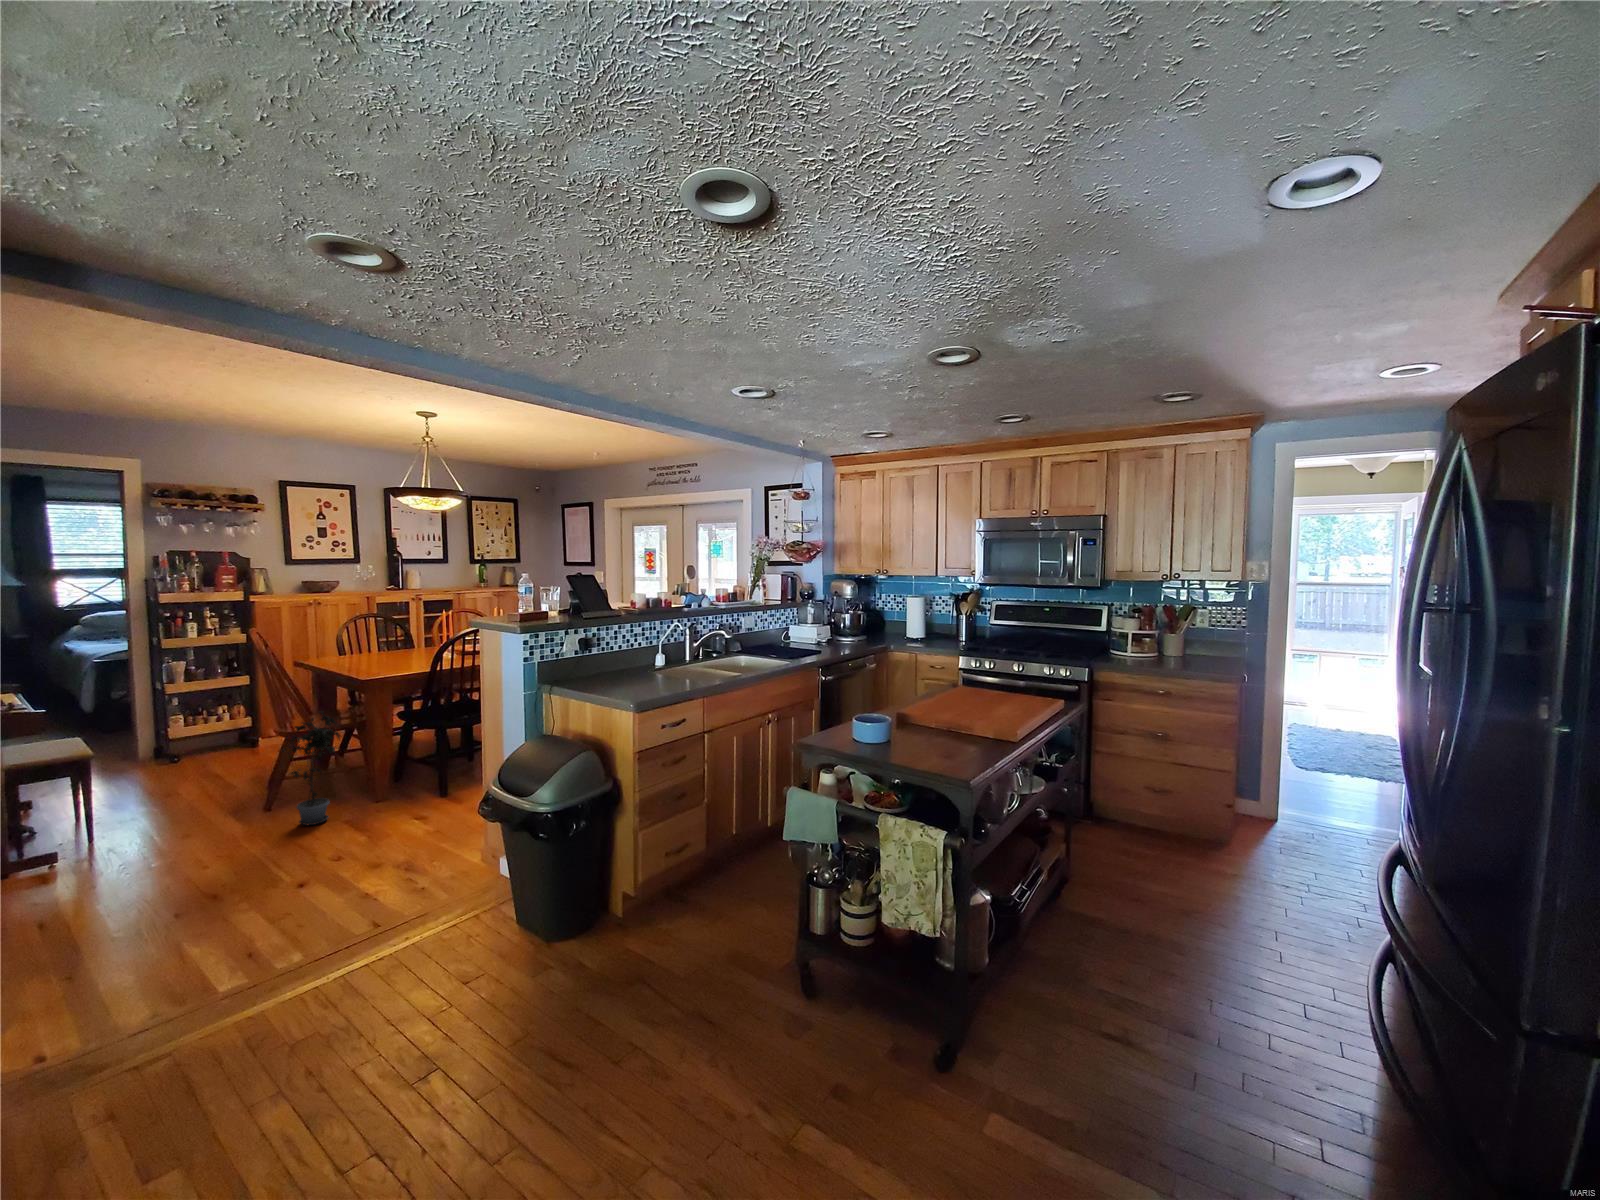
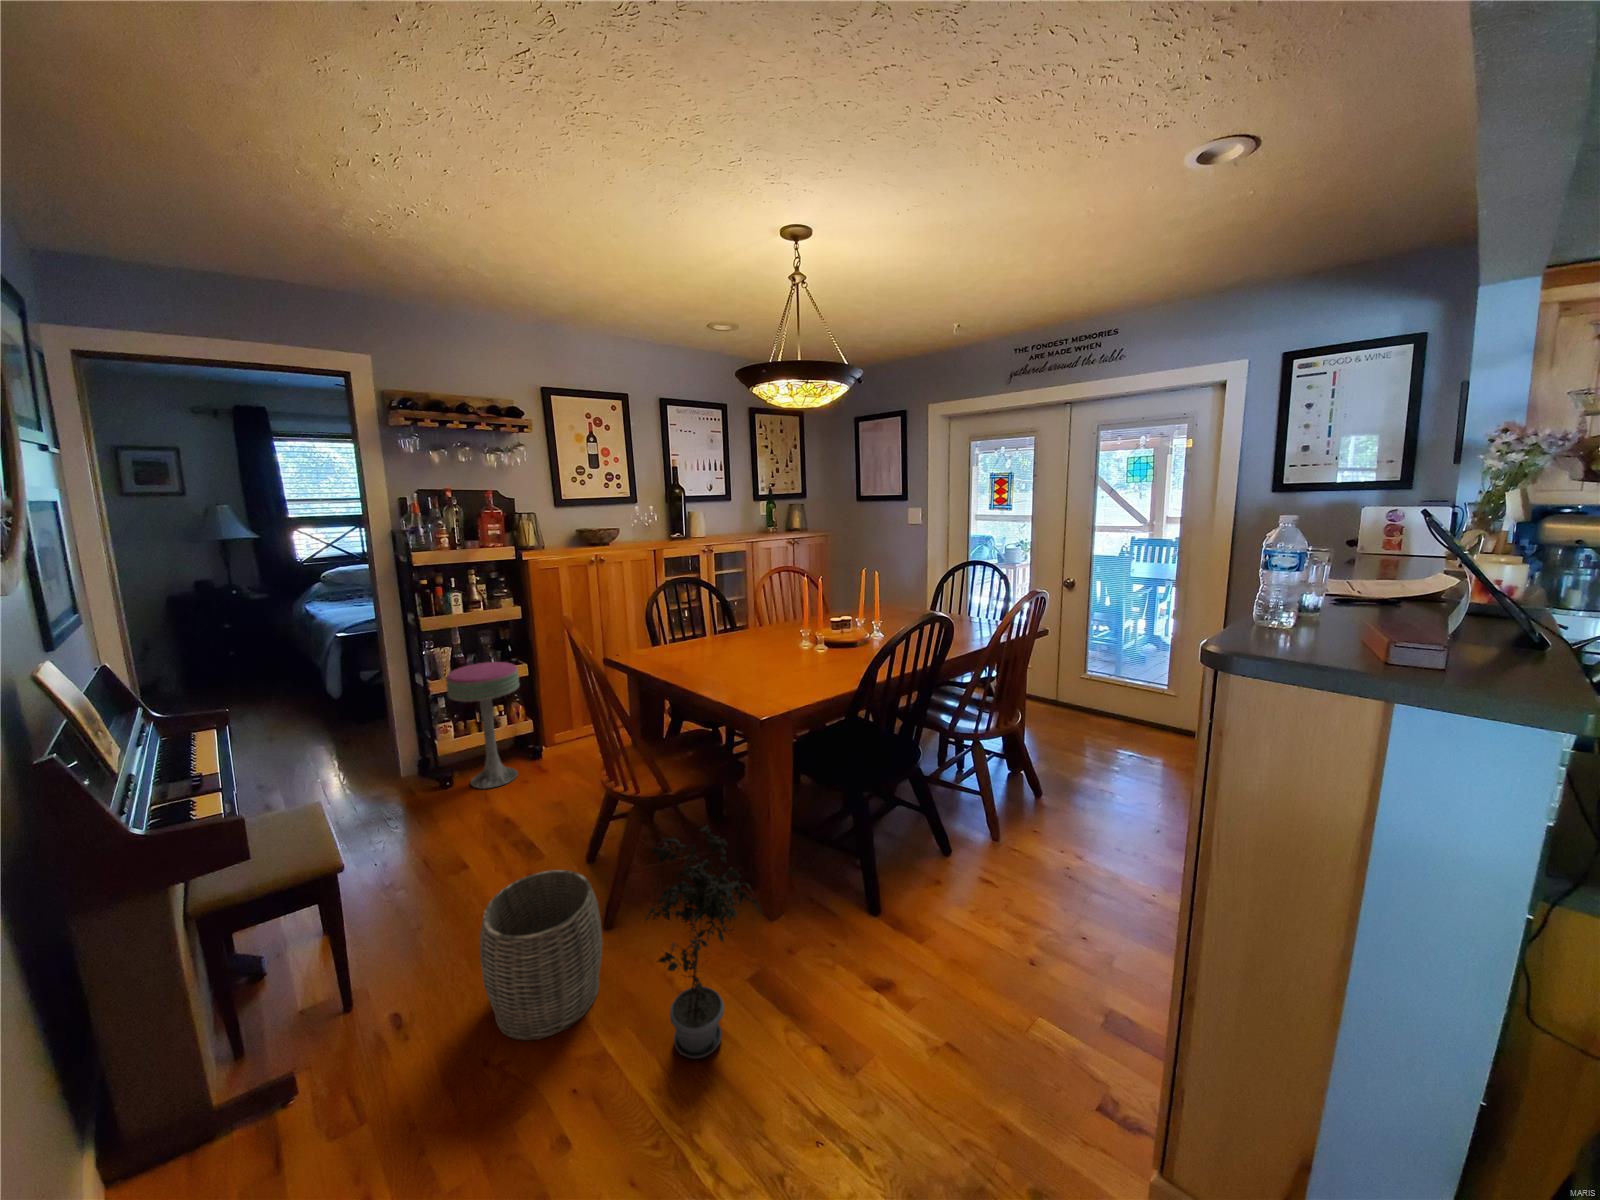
bar stool: none [179,671,240,759] -> present [446,662,520,789]
woven basket: none [188,755,267,830] -> present [480,870,602,1041]

